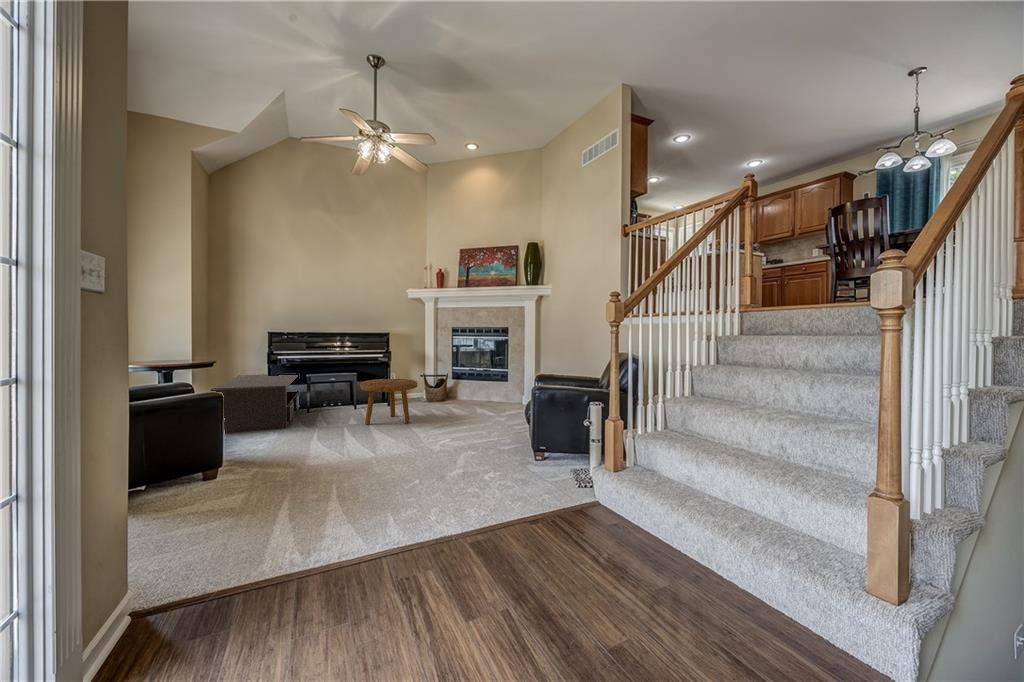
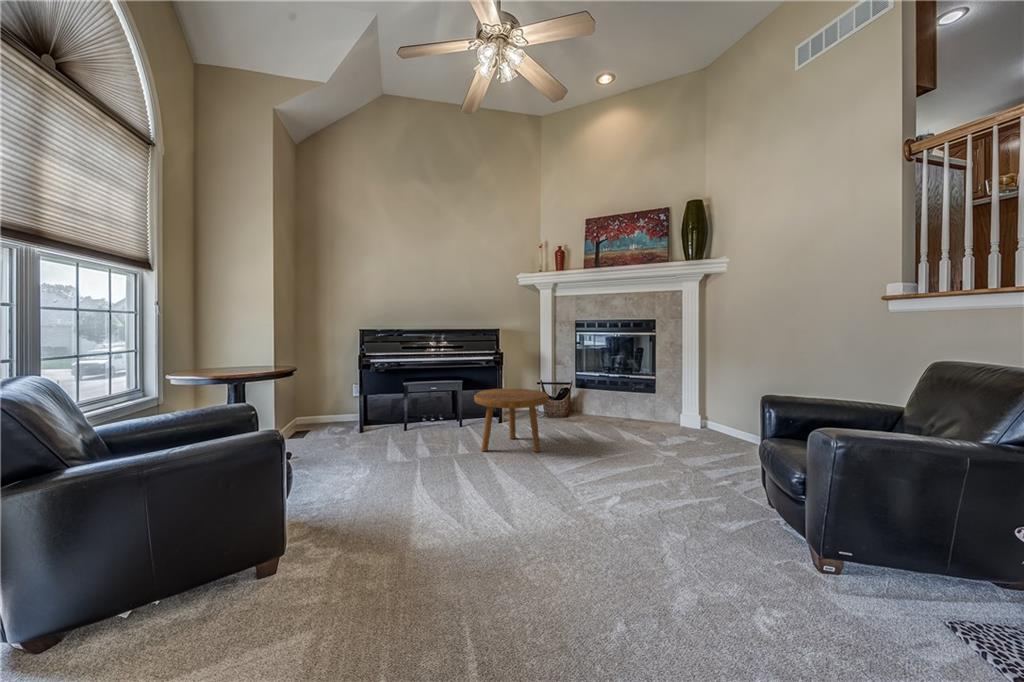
coffee table: present [210,373,300,433] -> none [294,379,395,459]

